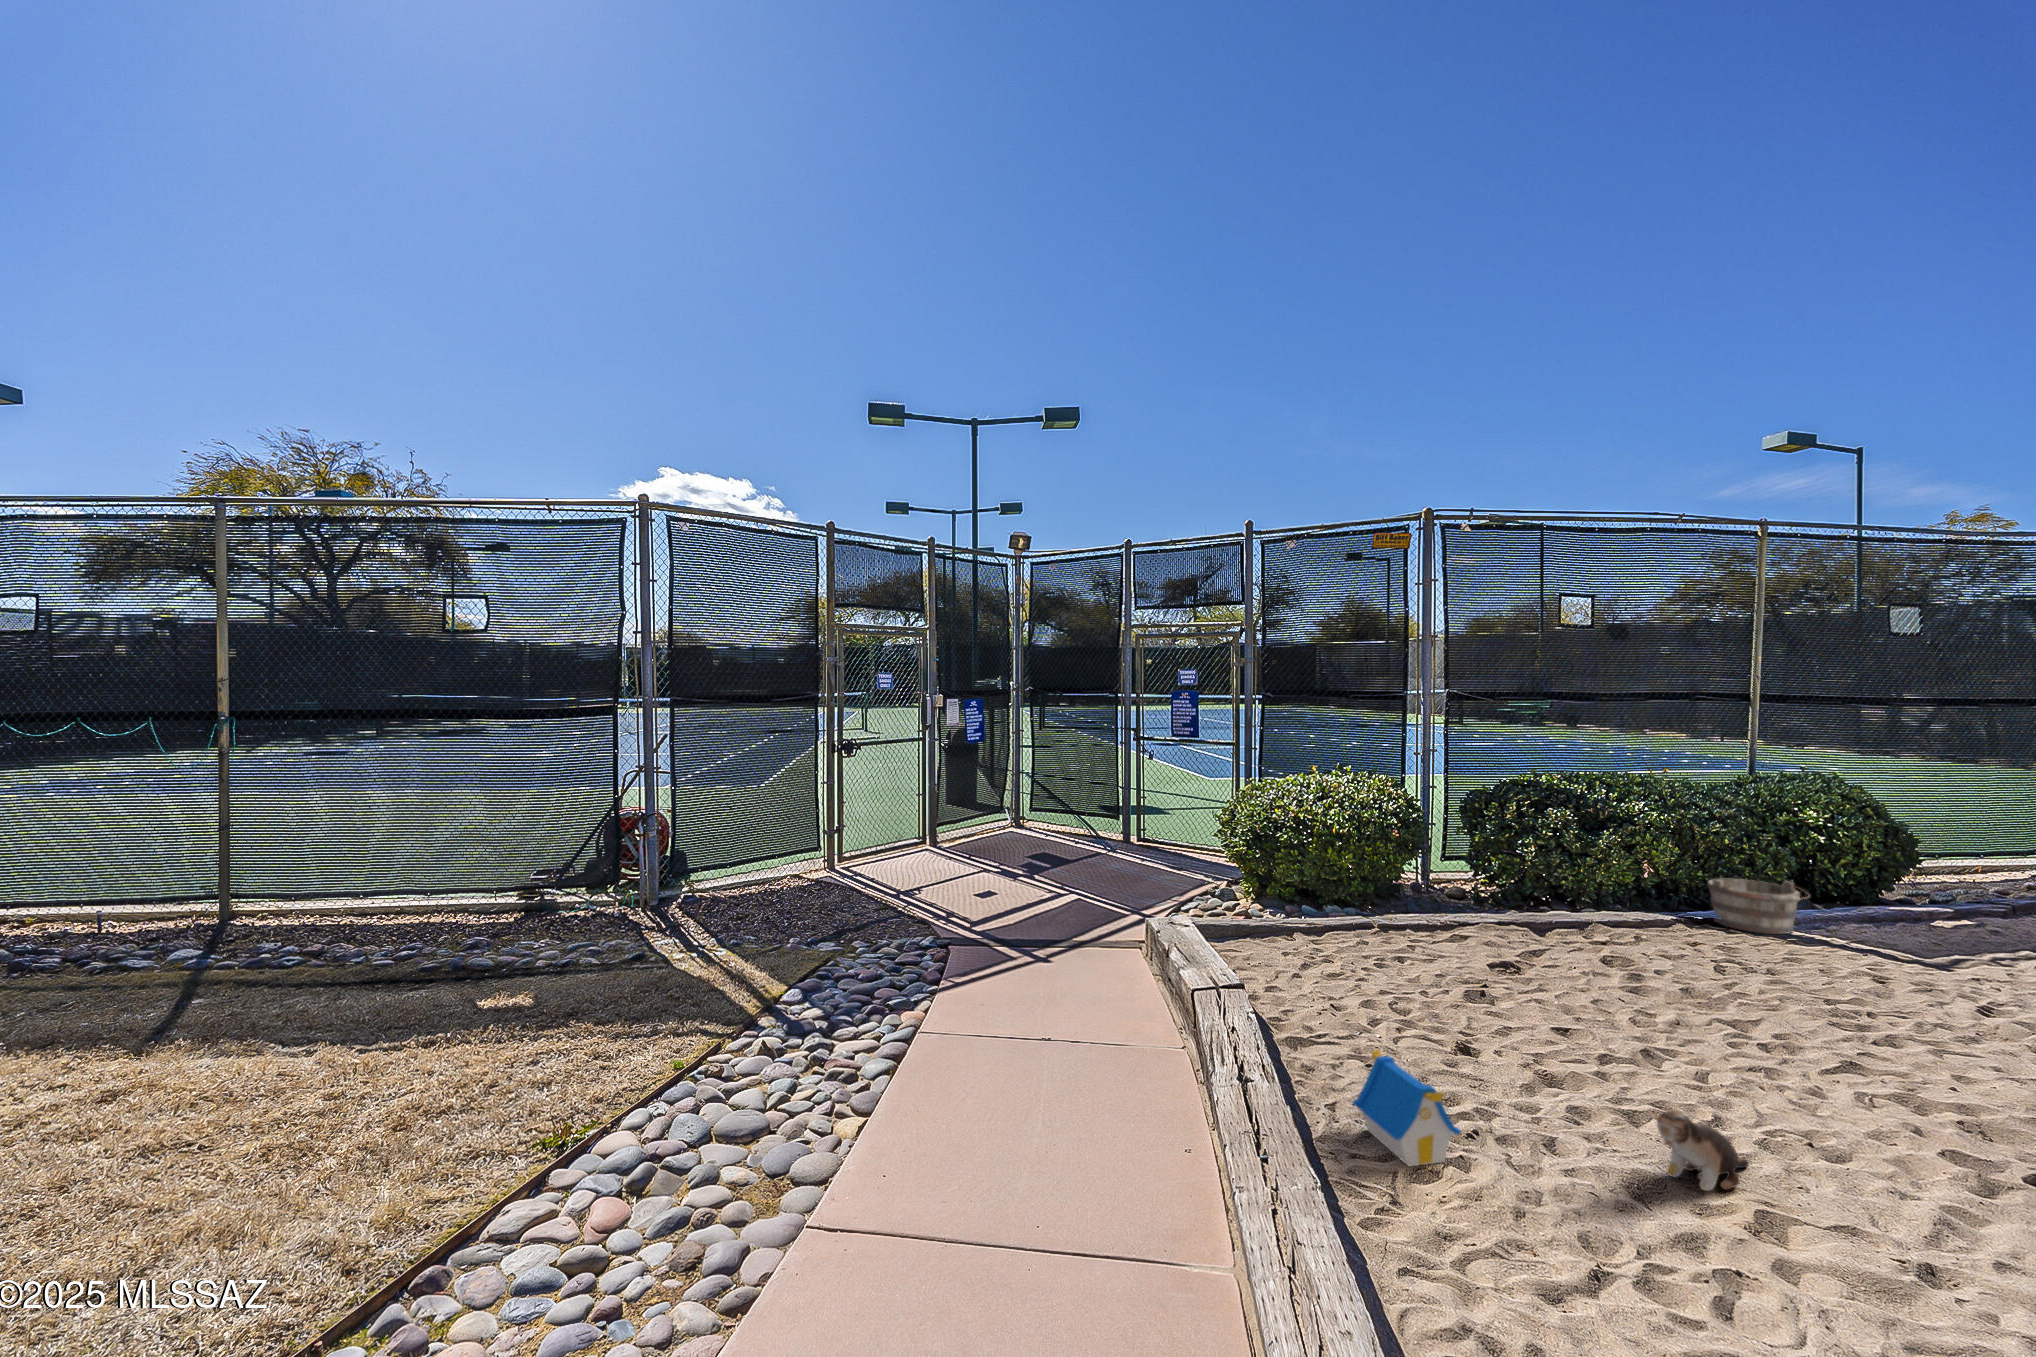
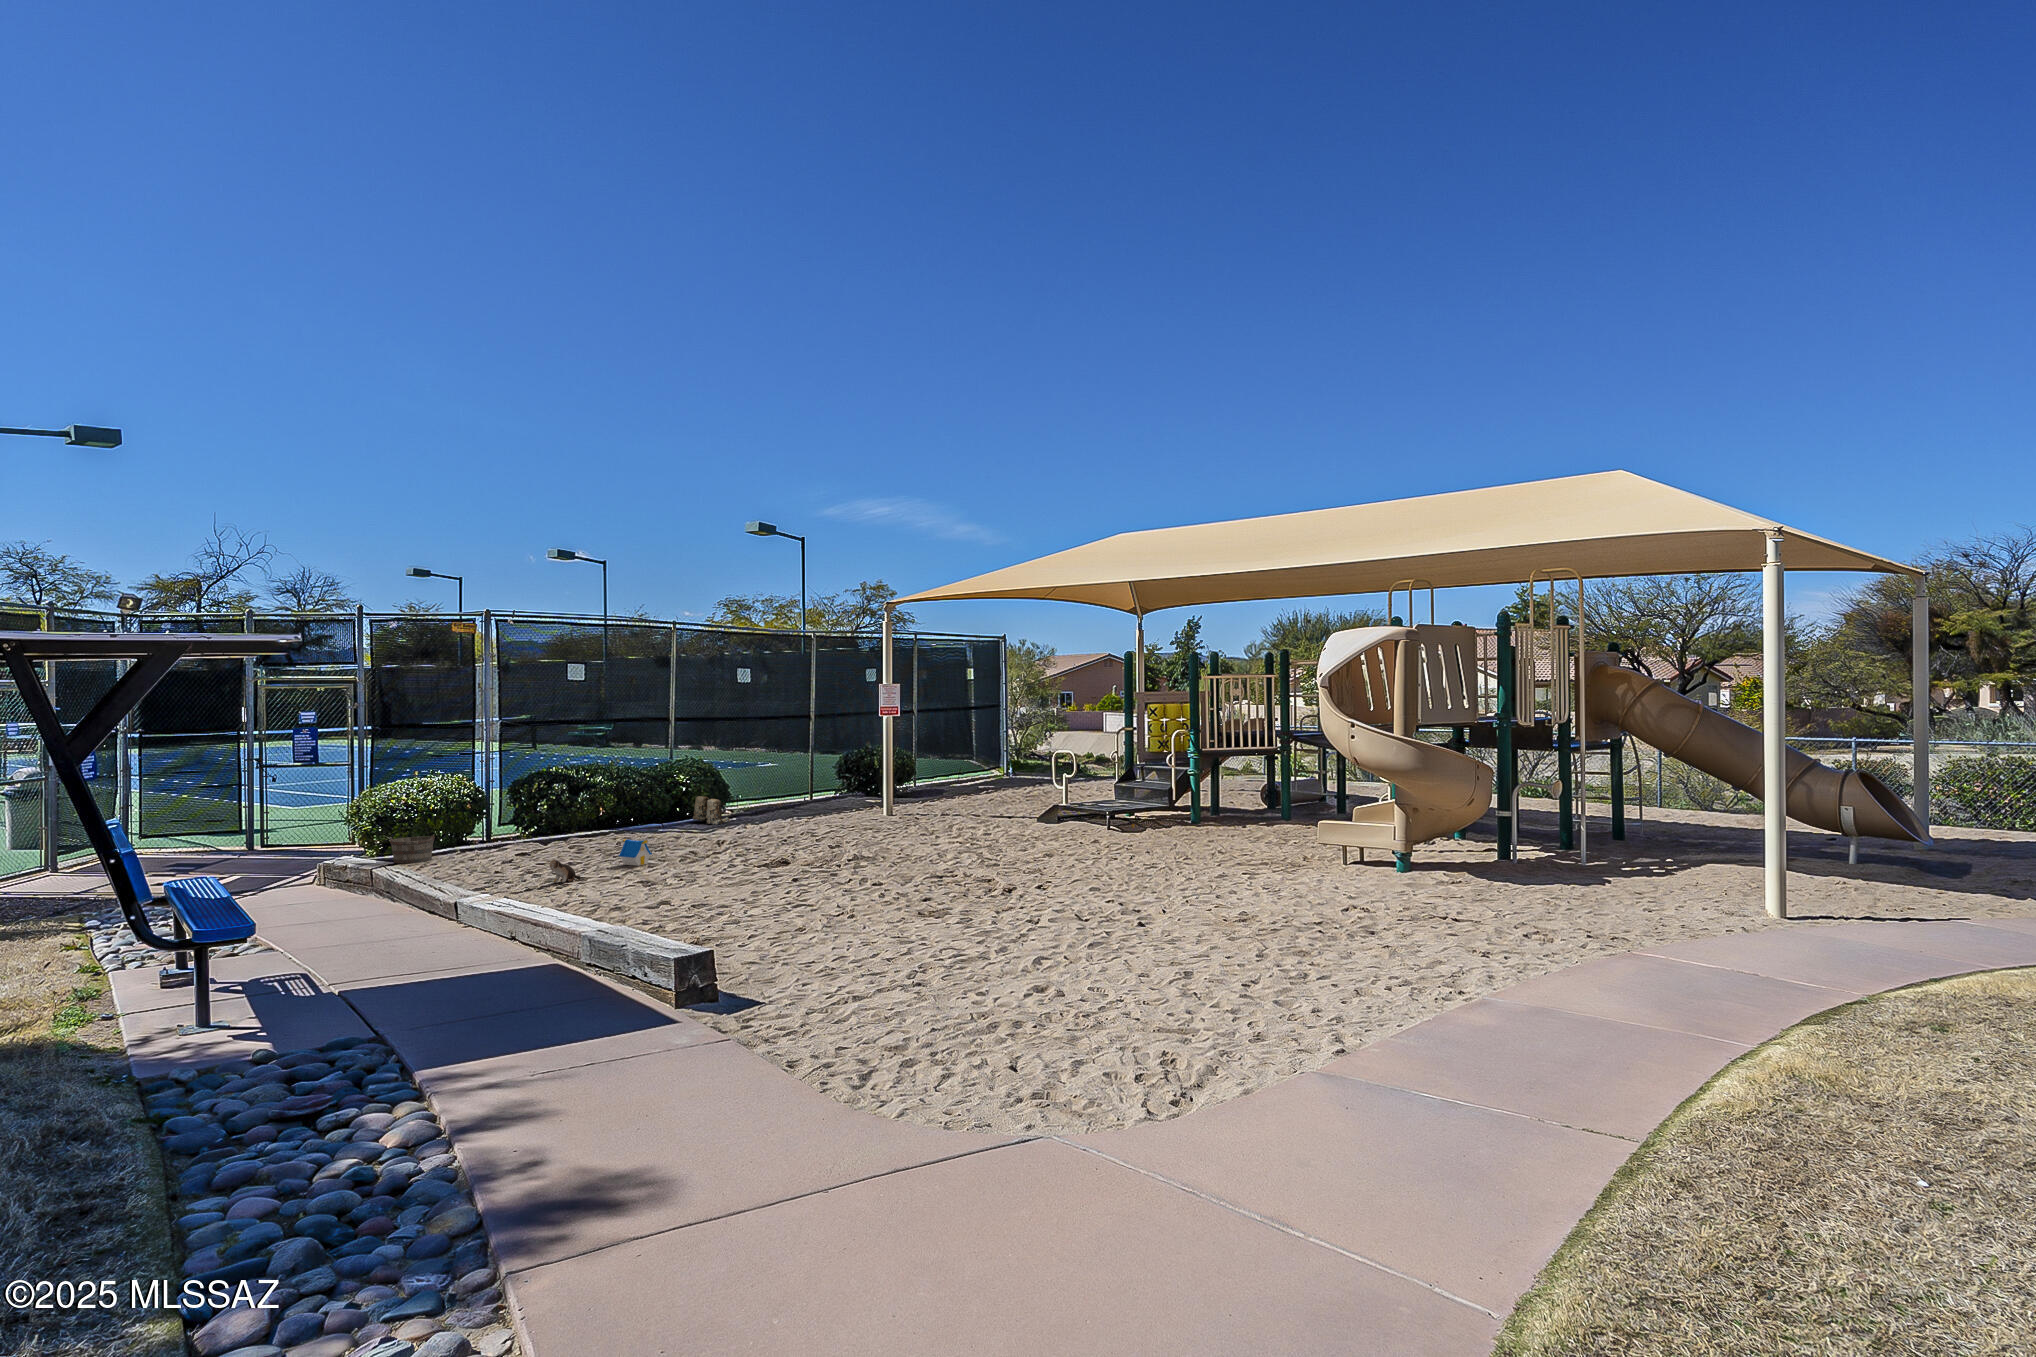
backpack: none [1847,860,1973,934] -> present [693,796,730,825]
bucket: present [1708,879,1810,934] -> present [389,835,435,863]
toy house: present [1353,1050,1461,1166] -> present [618,839,652,866]

